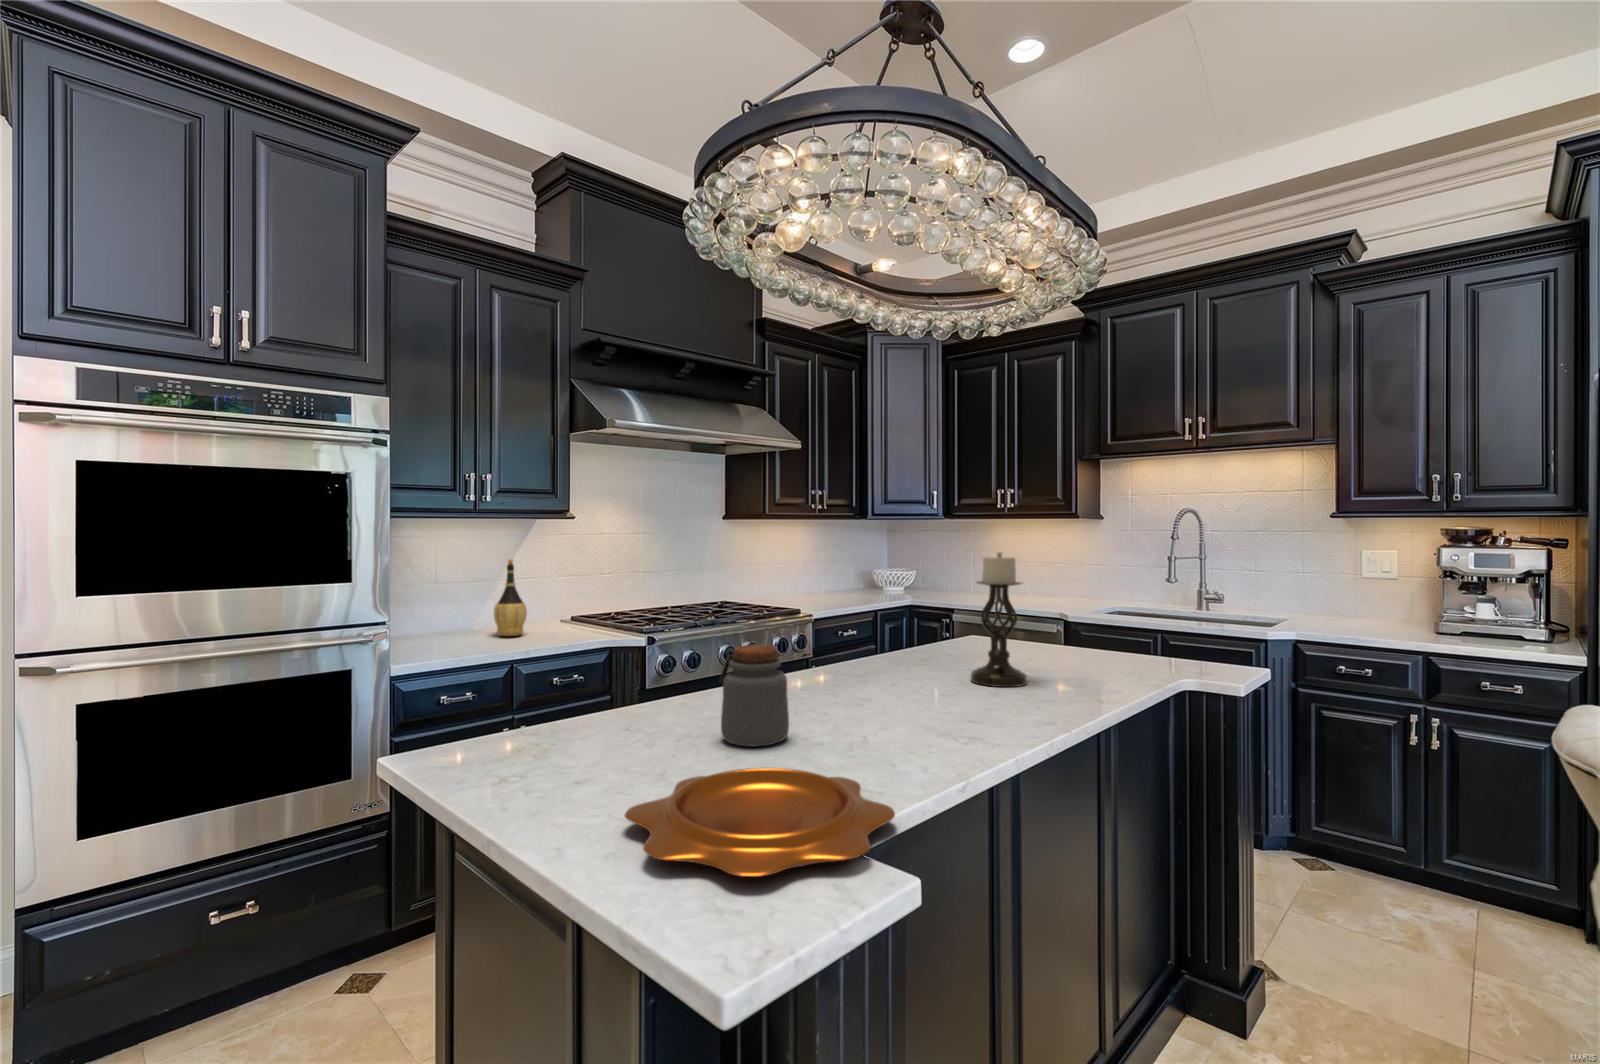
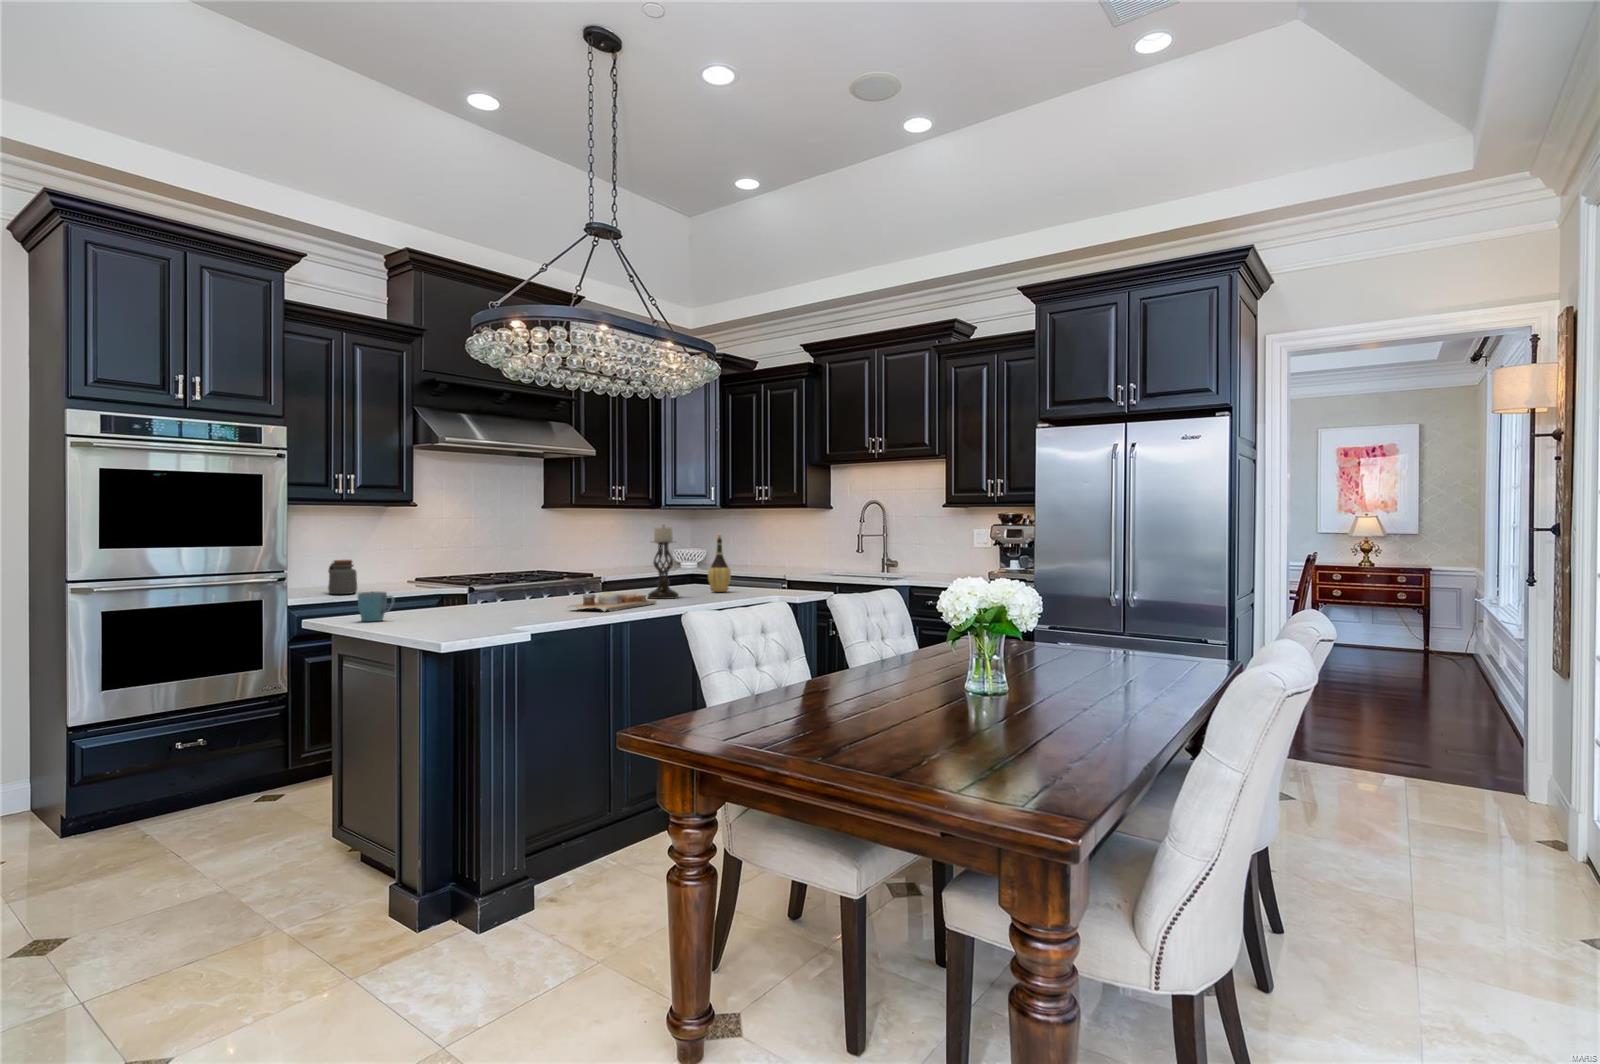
wine bottle: present [494,559,527,636] -> present [708,535,731,592]
jar: present [720,644,789,746] -> present [328,560,357,594]
cutting board: none [899,686,1034,758] -> present [571,592,656,612]
mug: none [481,718,561,797] -> present [358,592,394,622]
decorative bowl: present [625,768,895,877] -> none [419,608,531,627]

